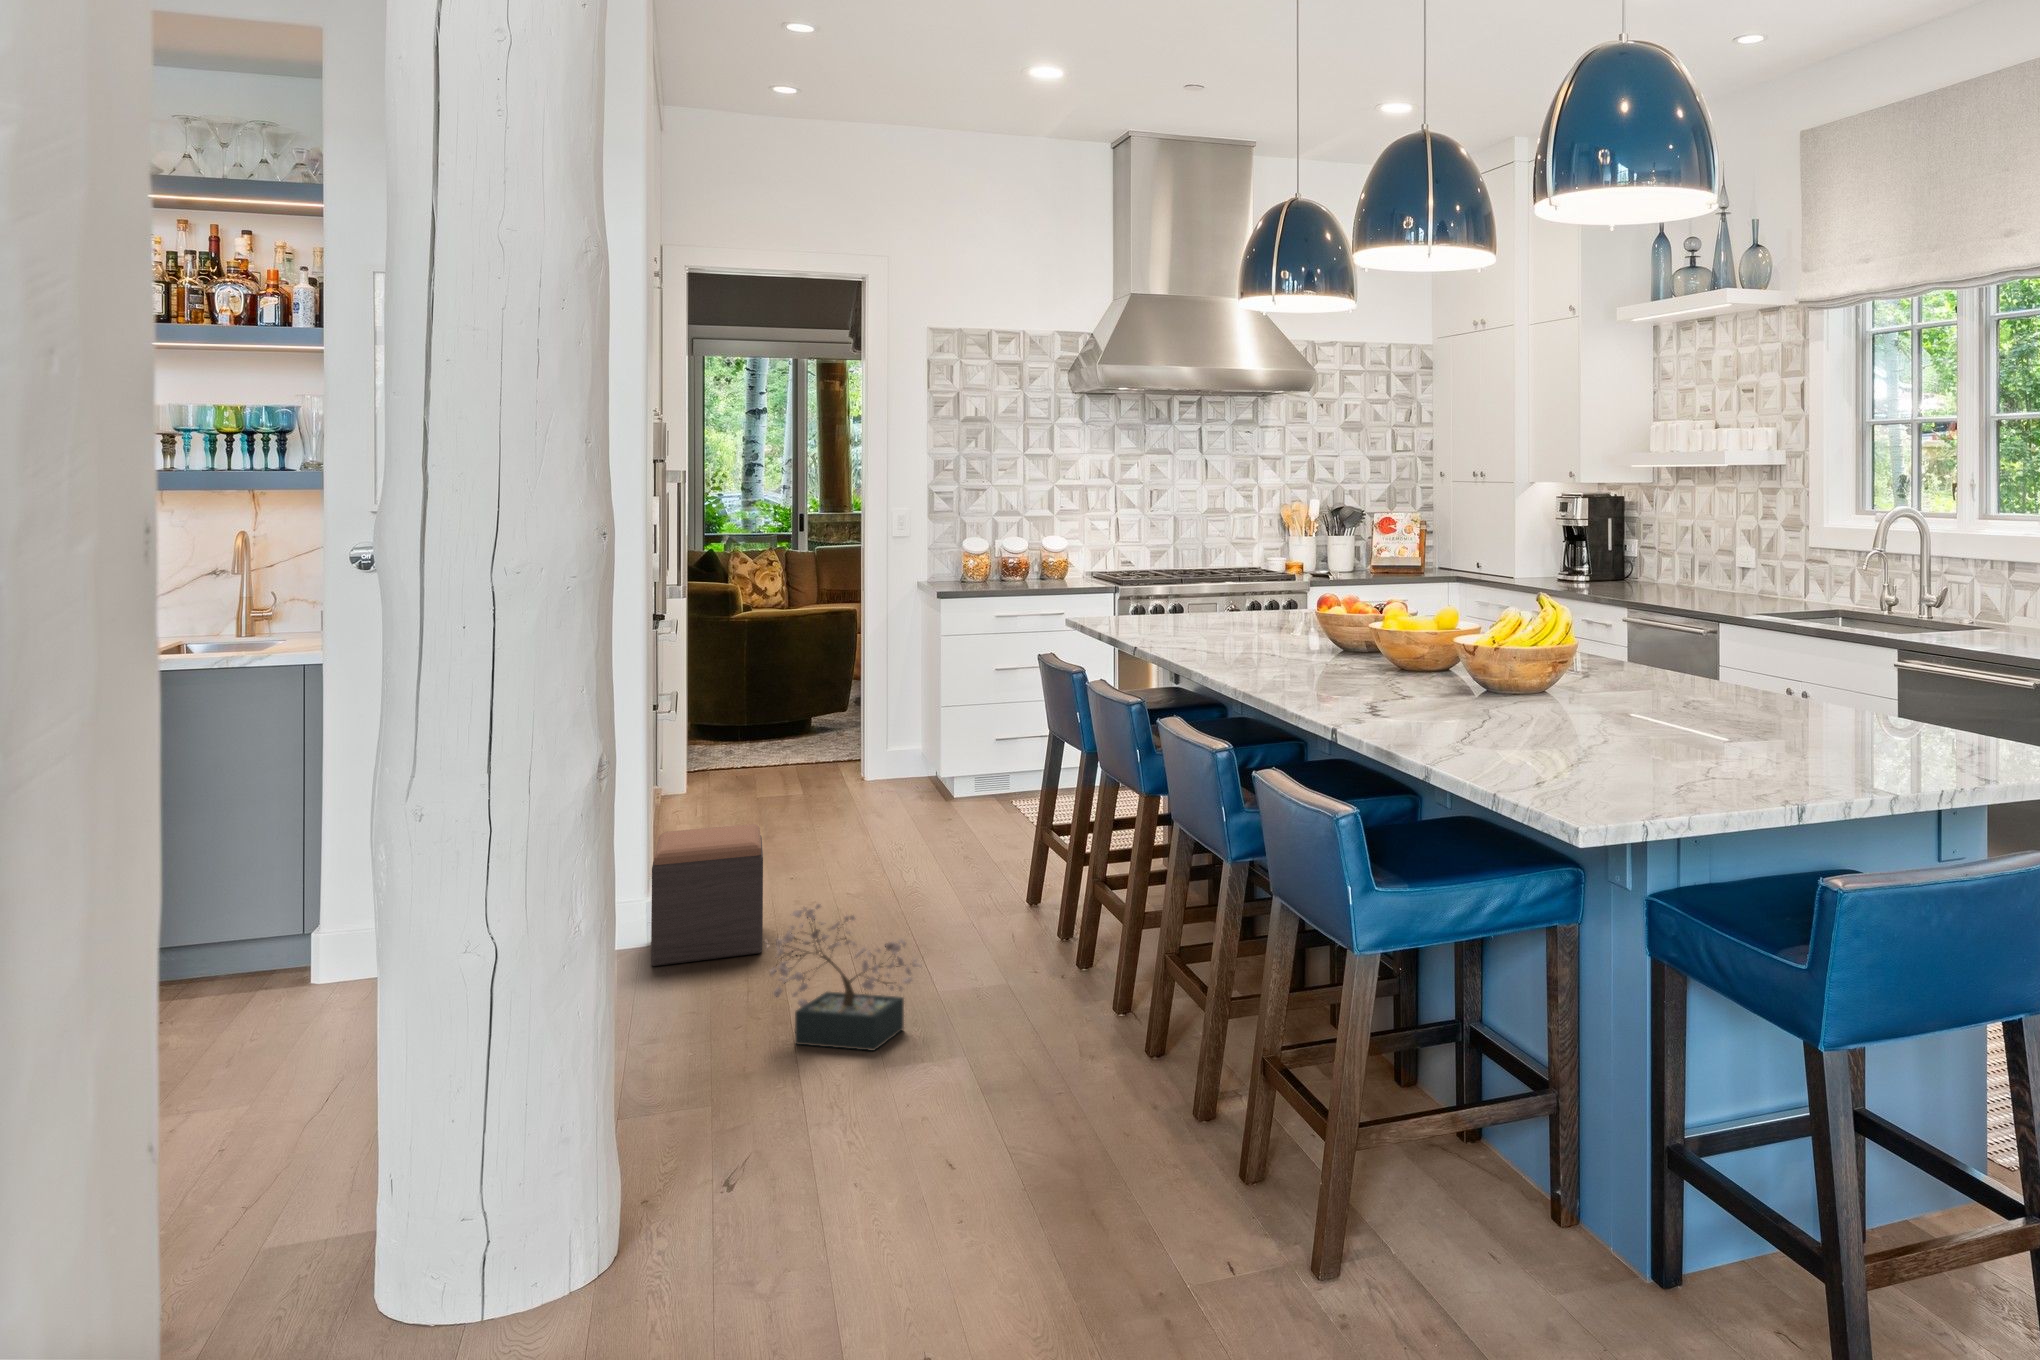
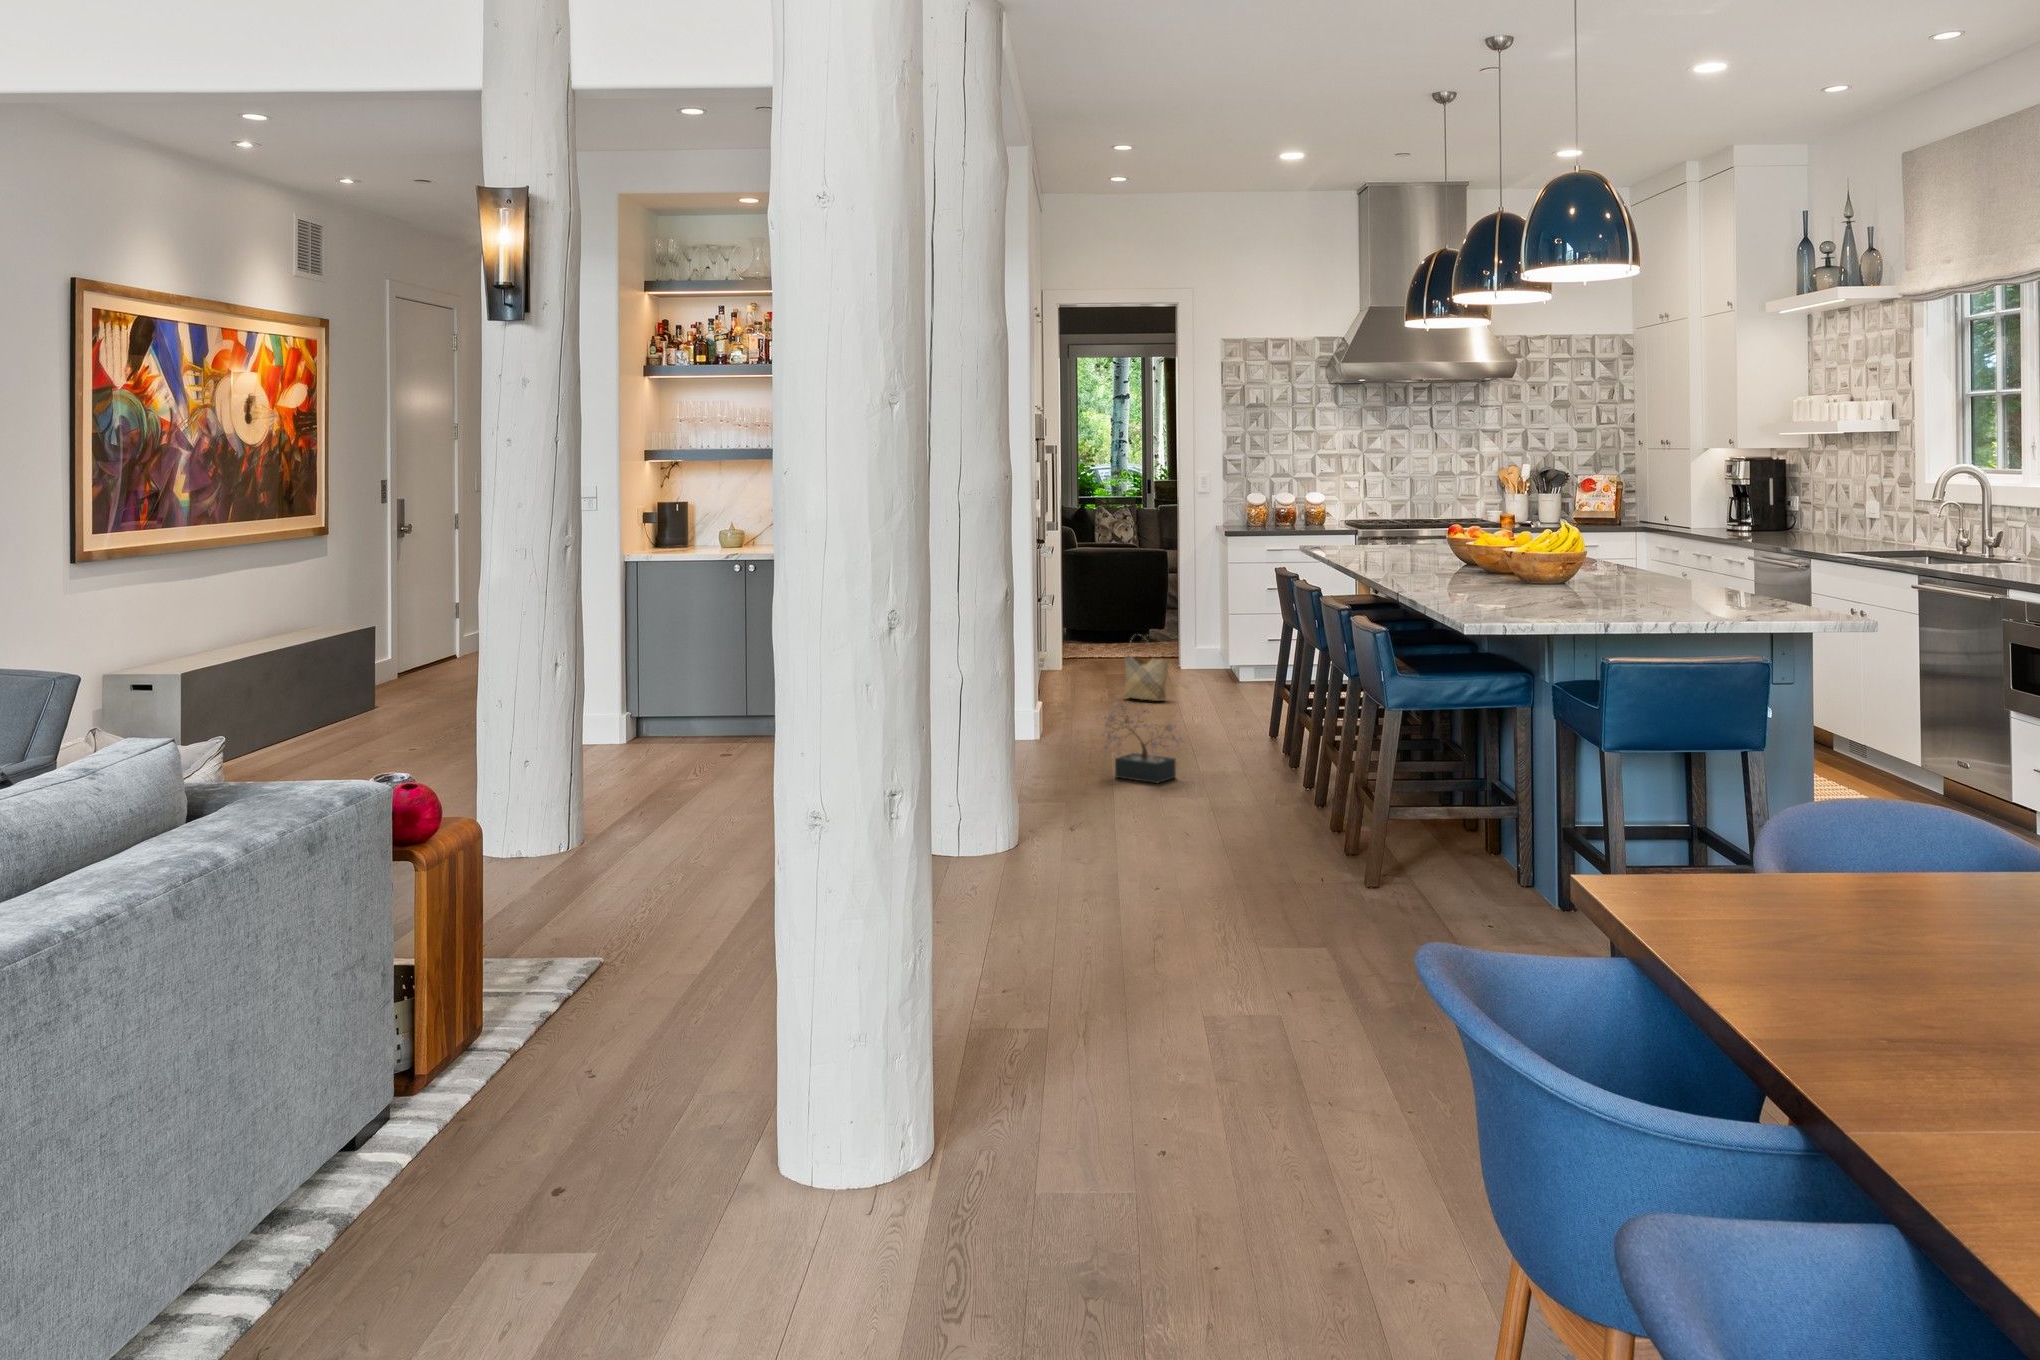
woven basket: none [789,746,862,848] -> present [1124,634,1169,701]
footstool: present [651,824,763,966] -> none [1040,667,1102,743]

